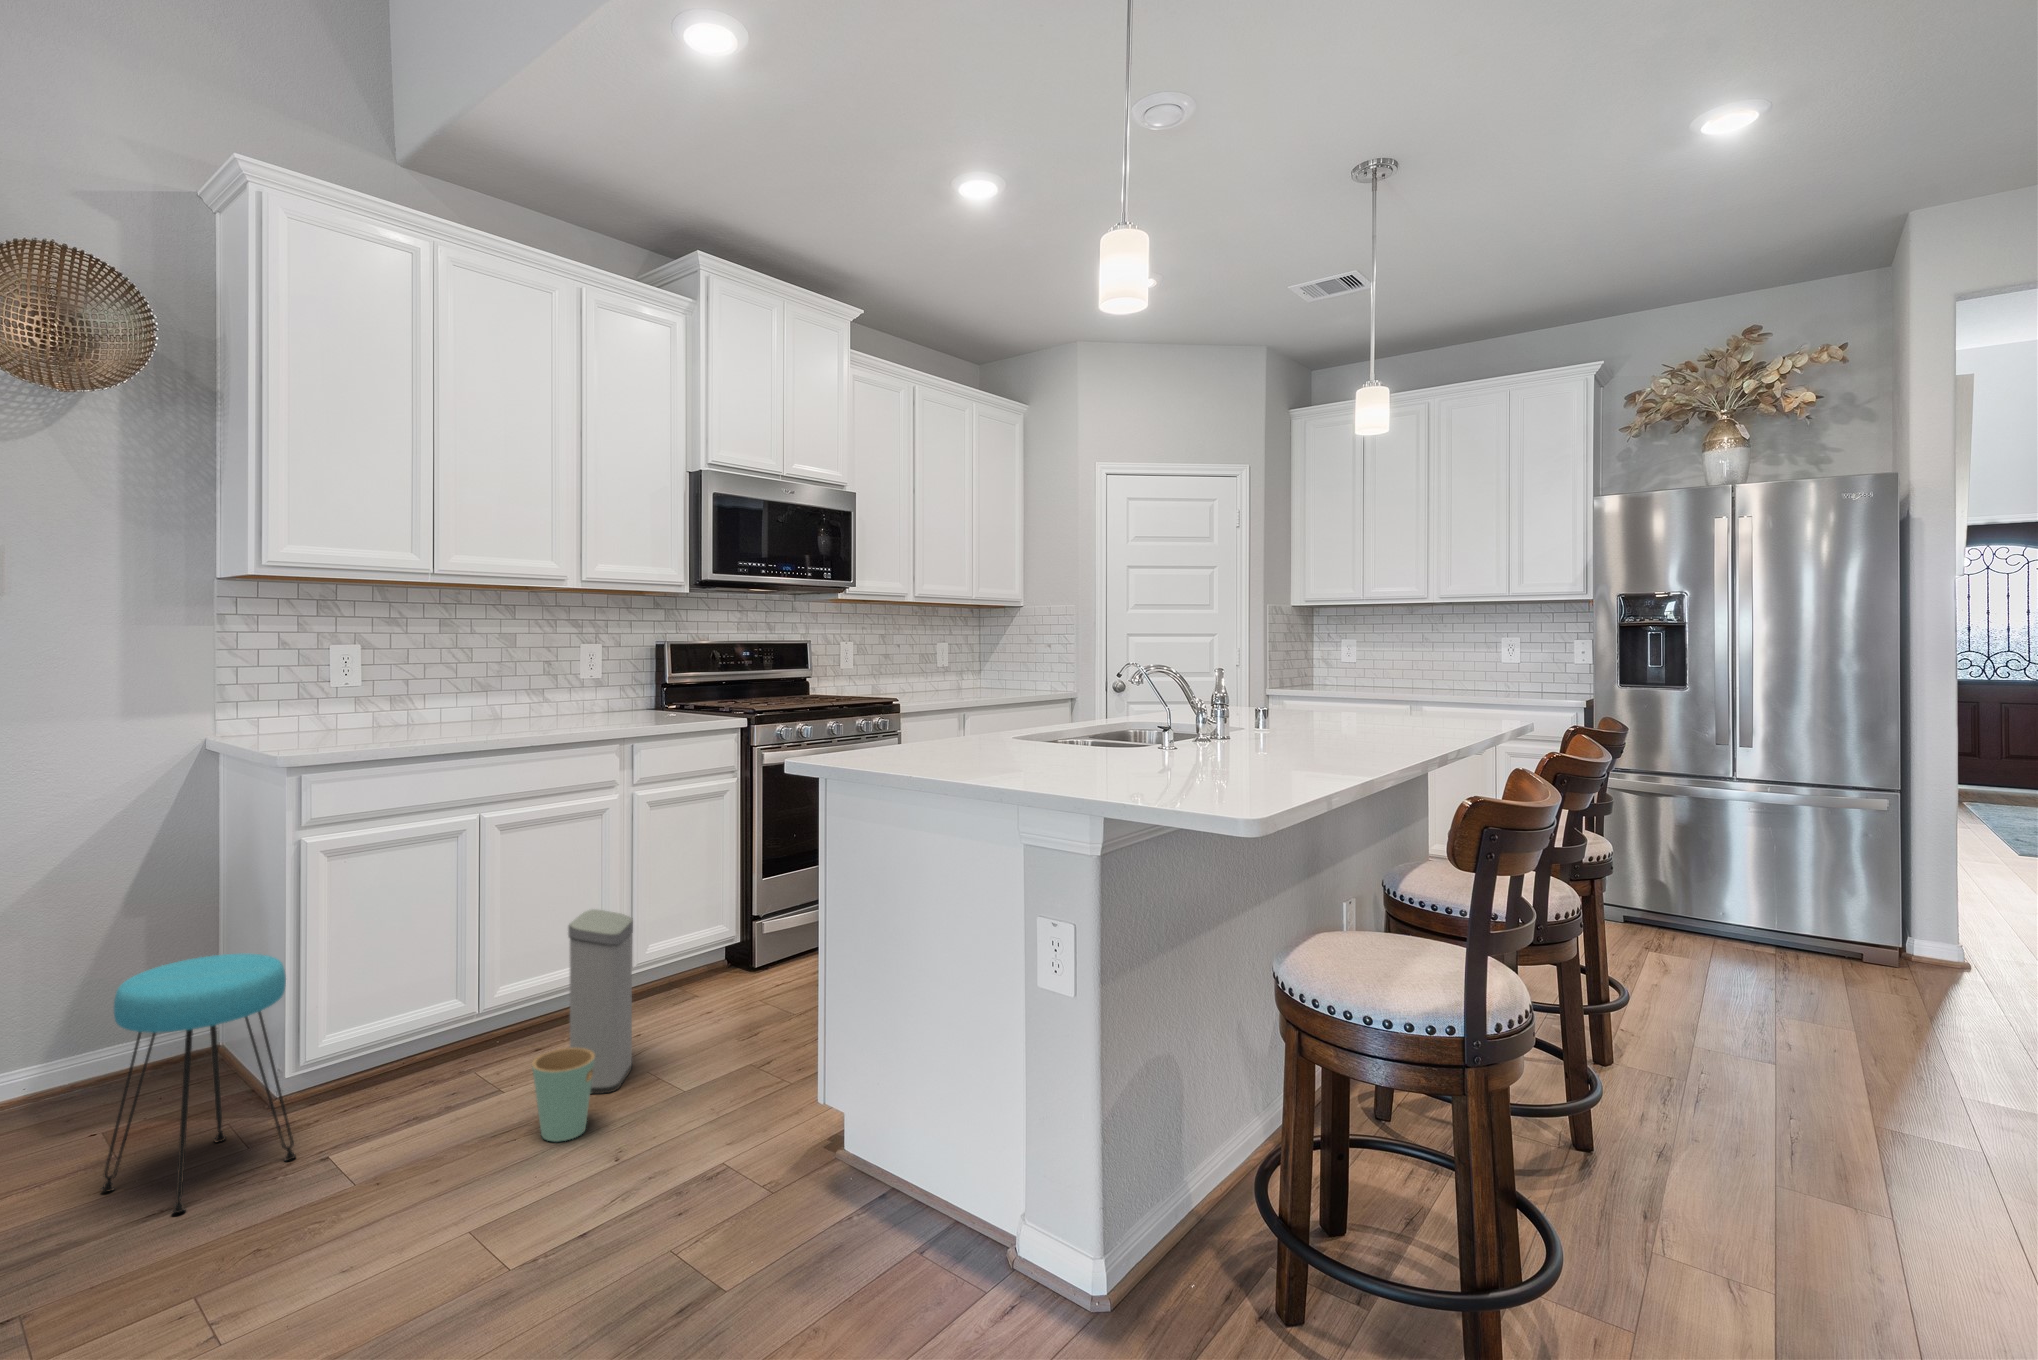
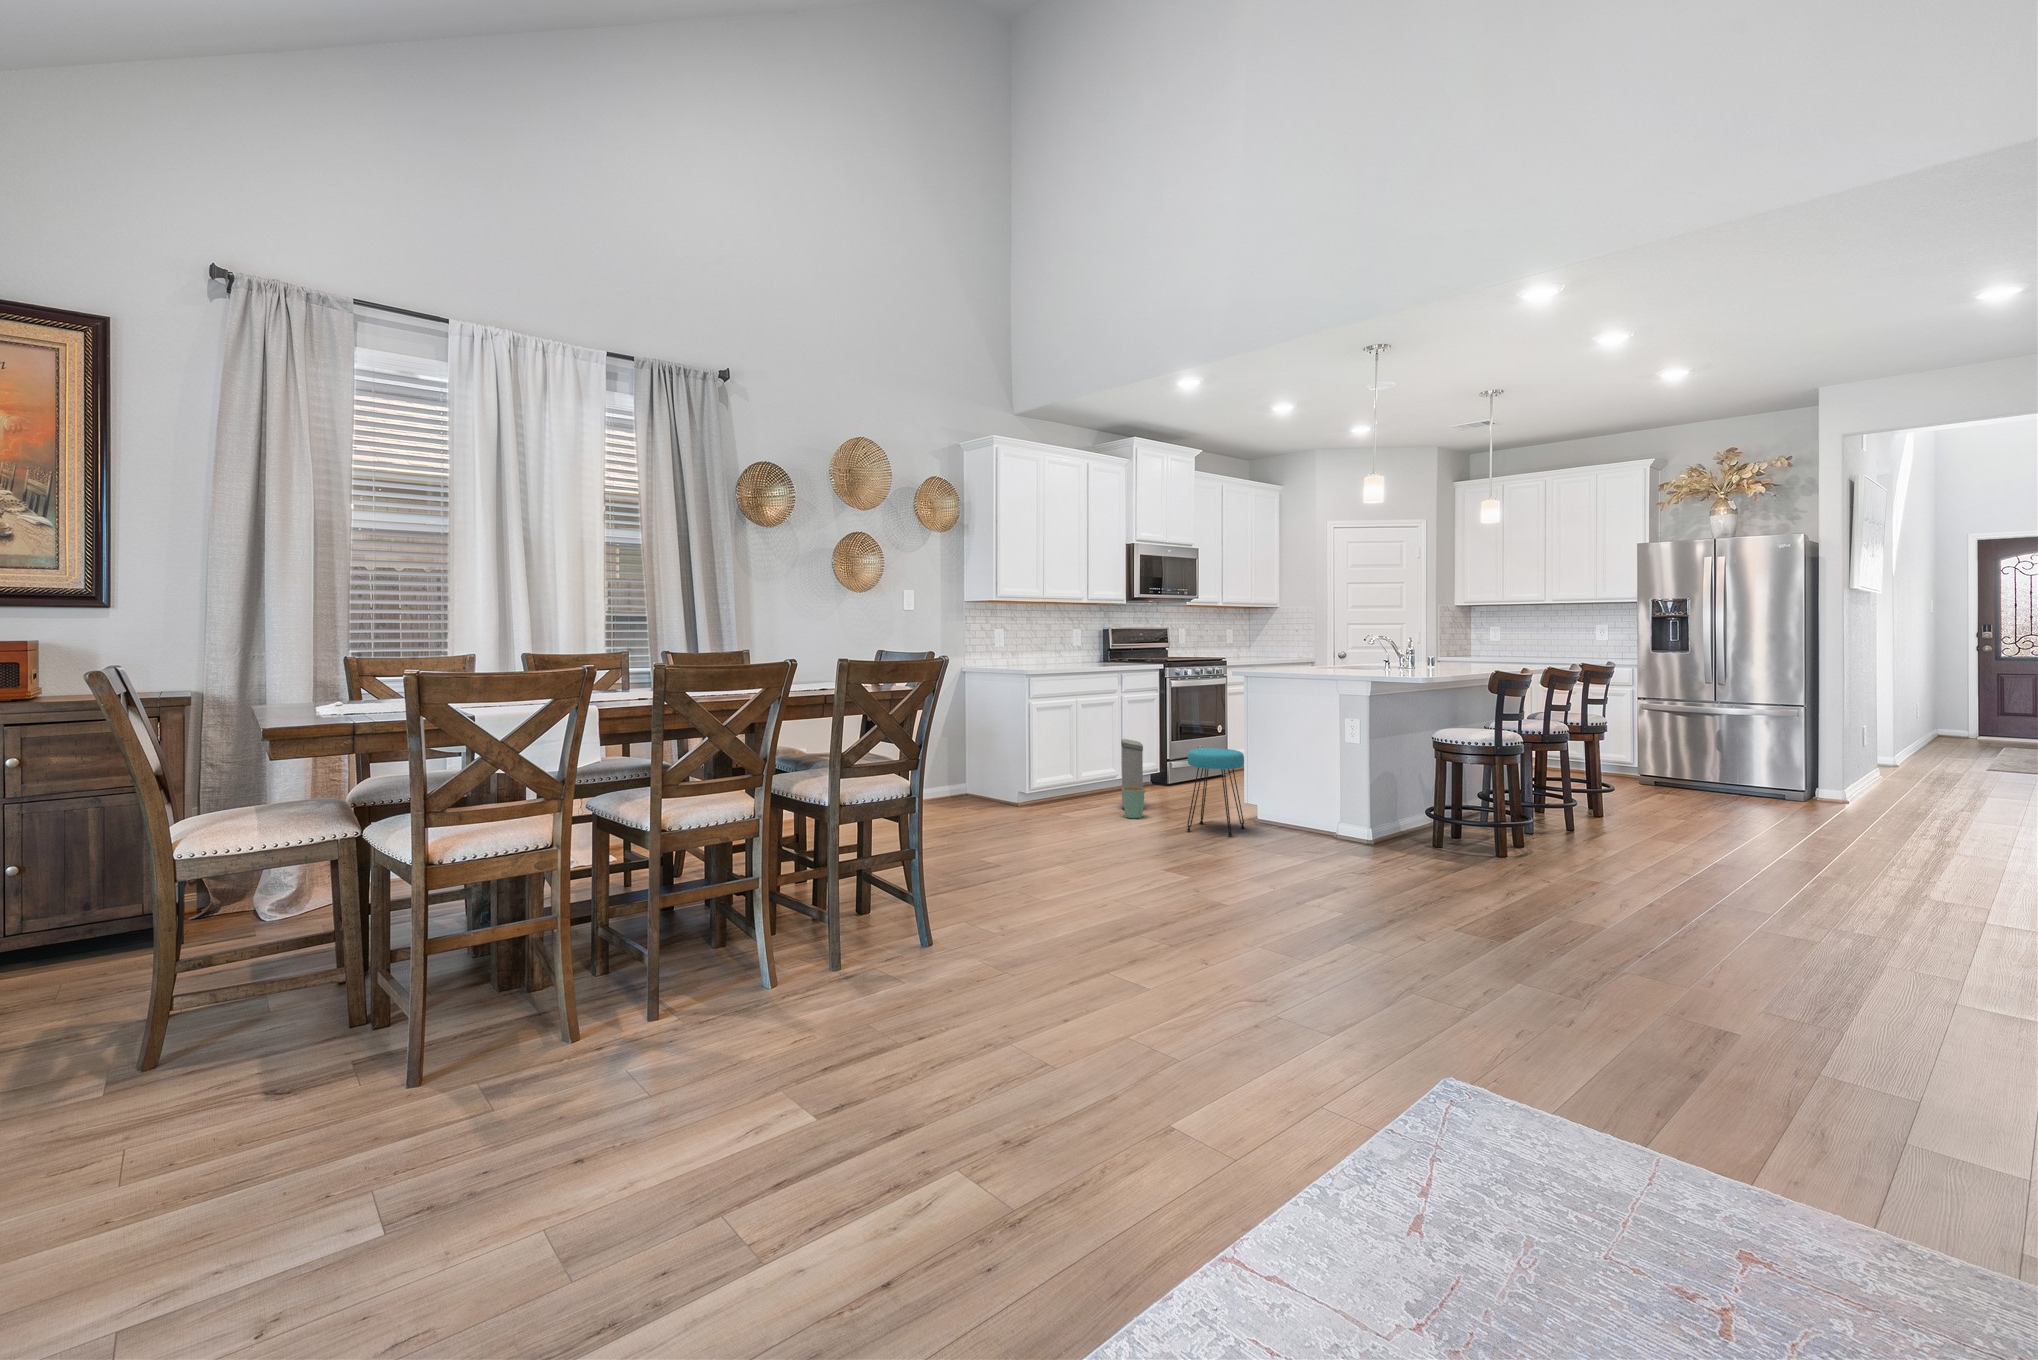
stool: present [101,954,296,1213] -> present [1187,748,1245,835]

